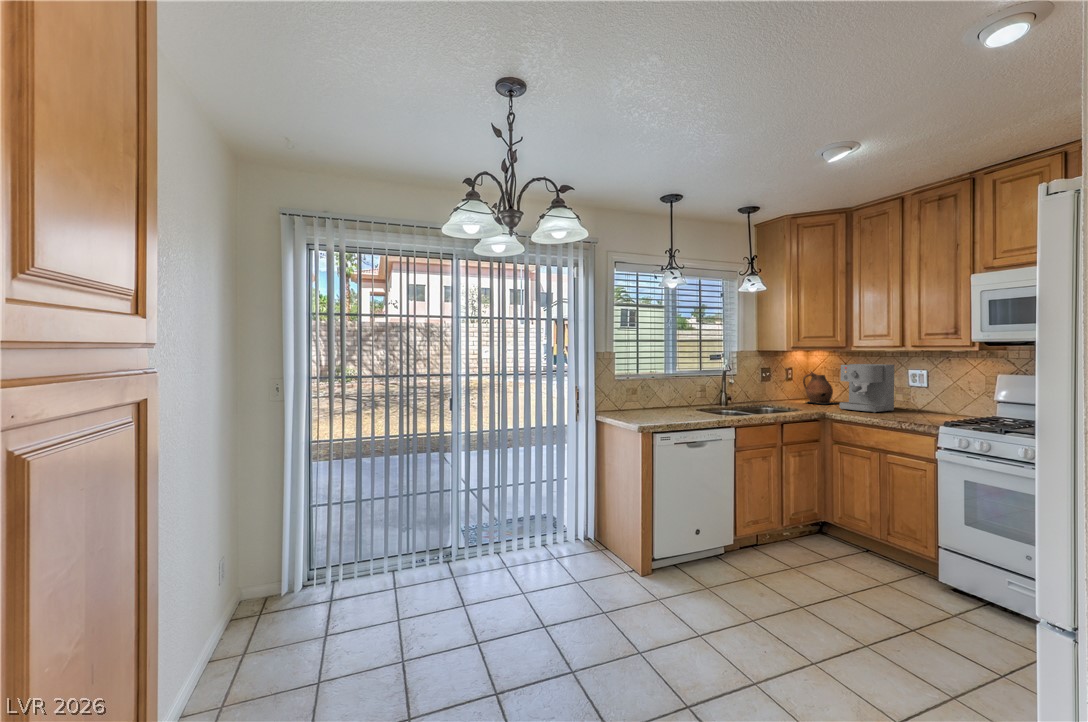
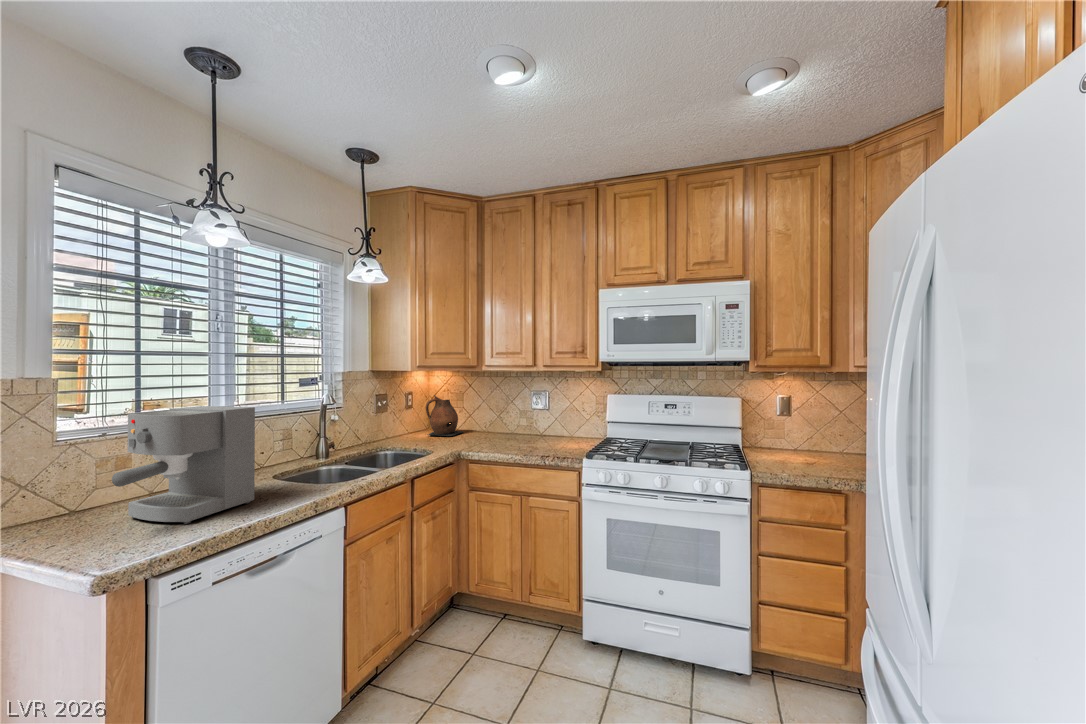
coffee maker: present [840,364,894,413] -> present [112,406,255,524]

